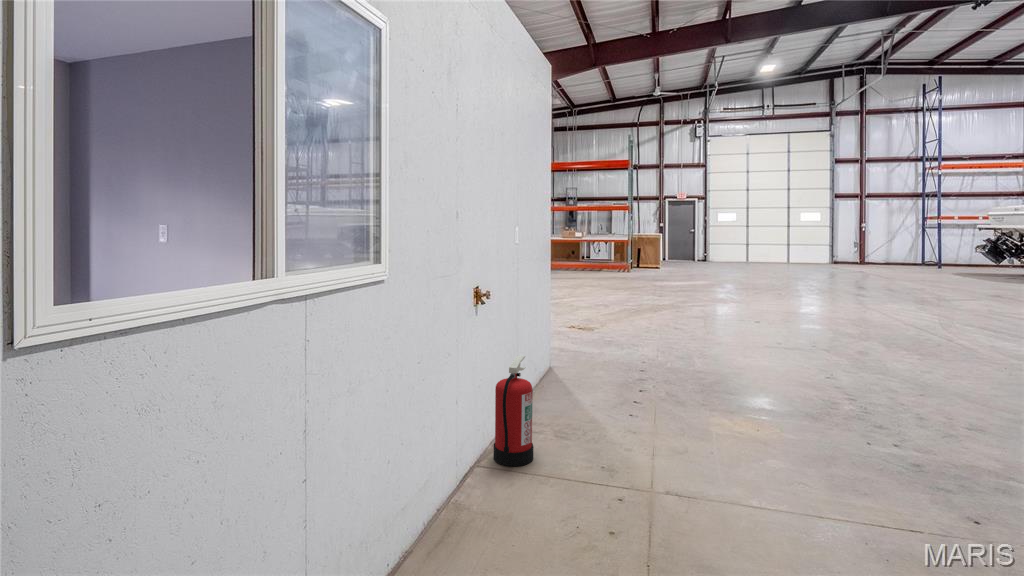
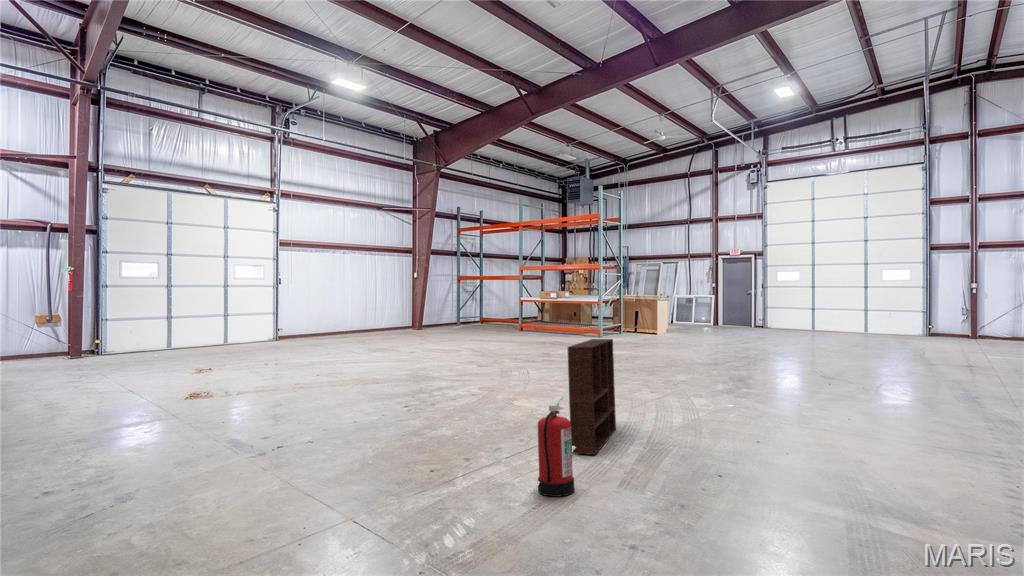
shelving unit: none [528,286,574,411] -> present [568,339,616,455]

